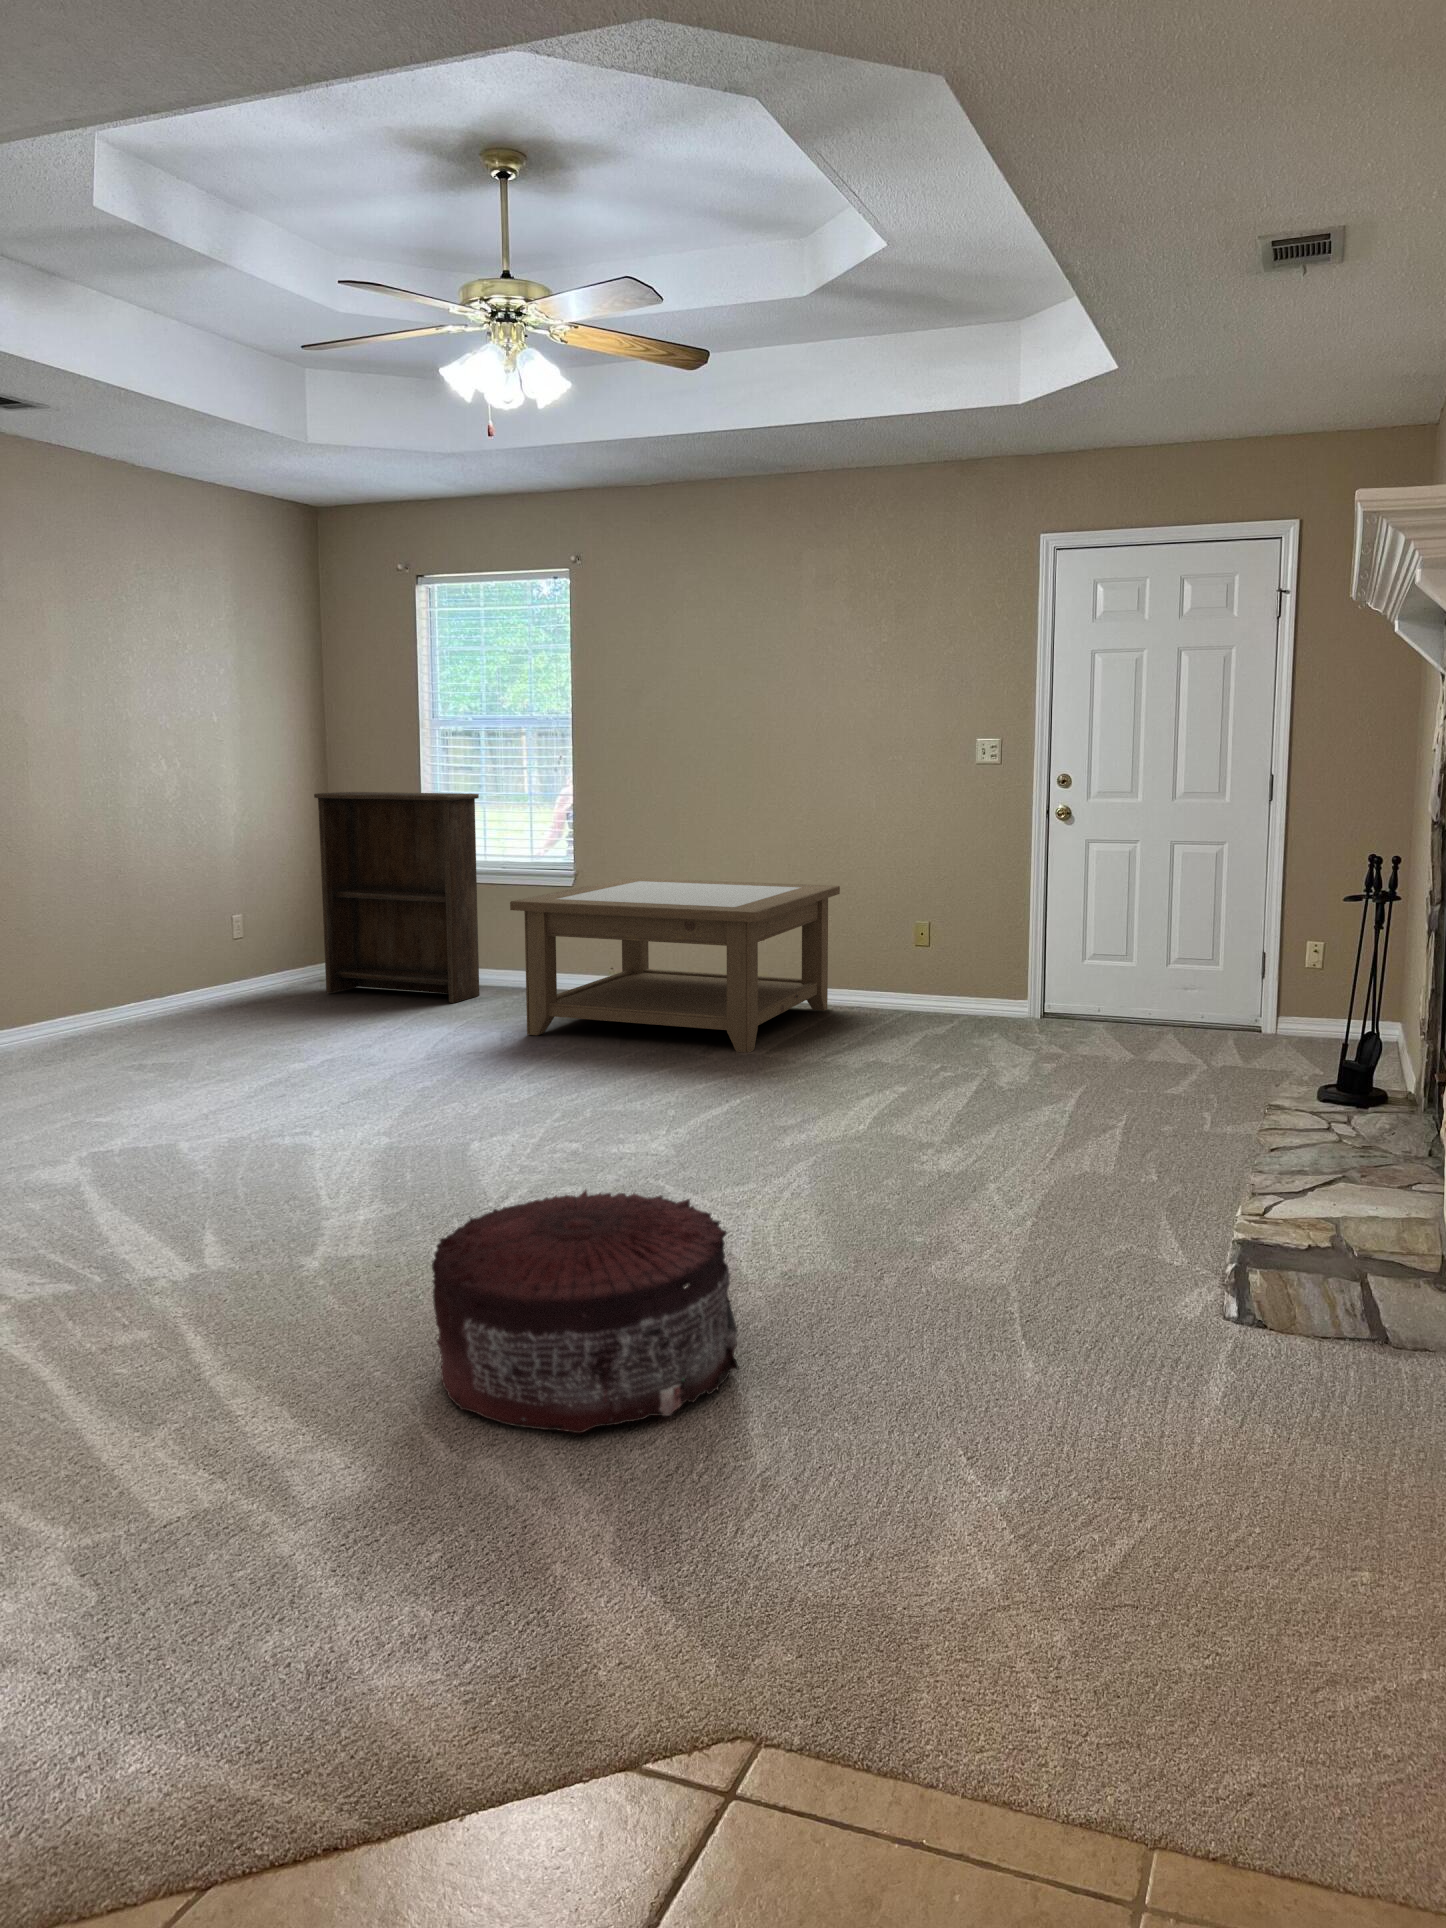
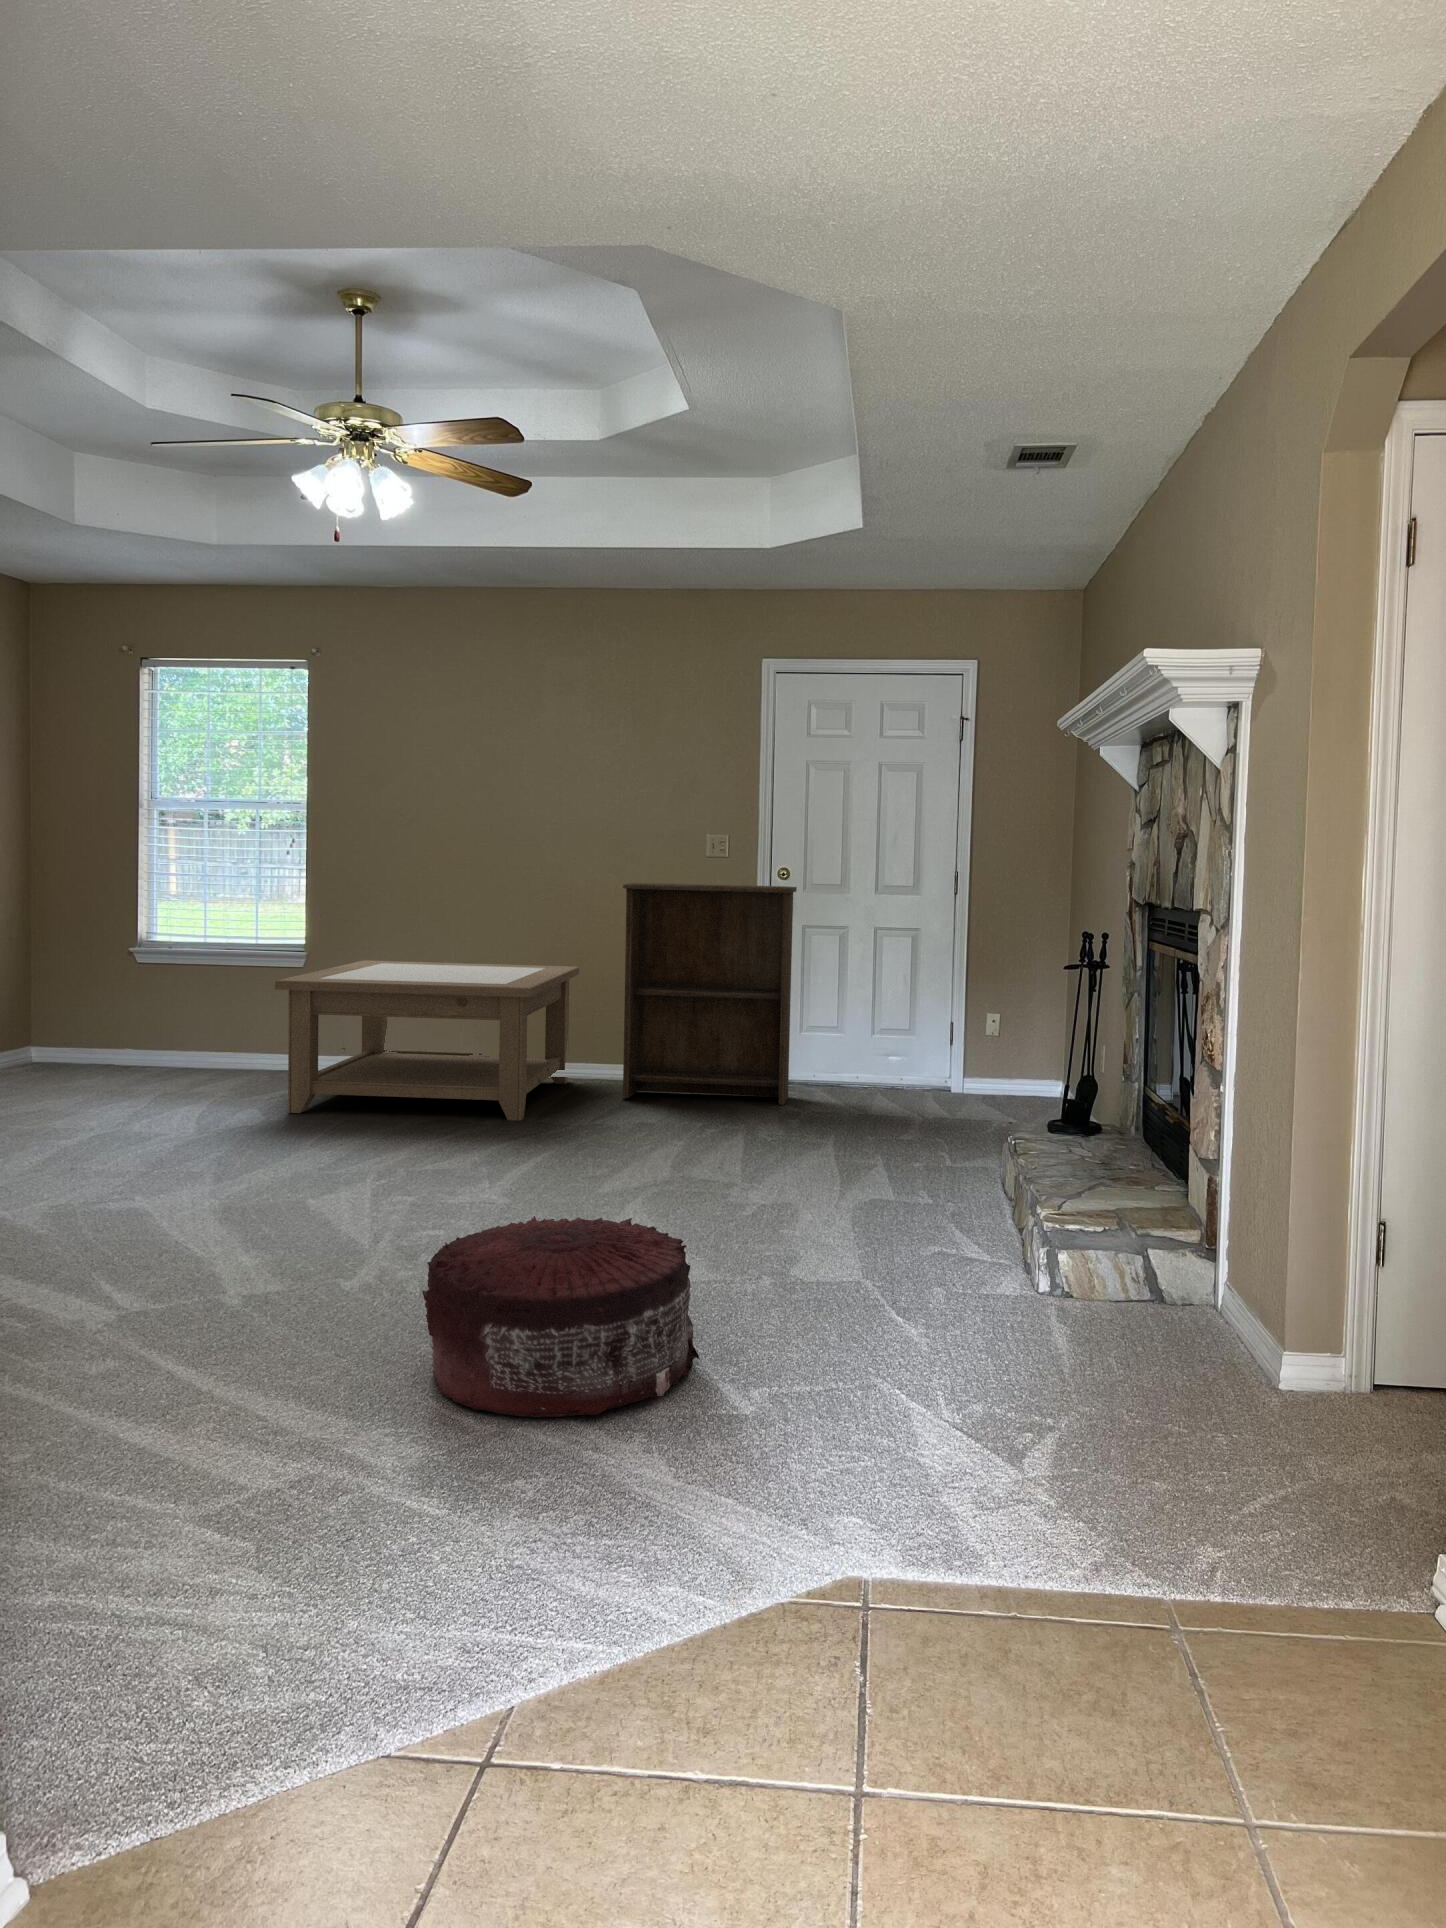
bookshelf: present [314,792,480,1003] -> present [623,883,797,1105]

